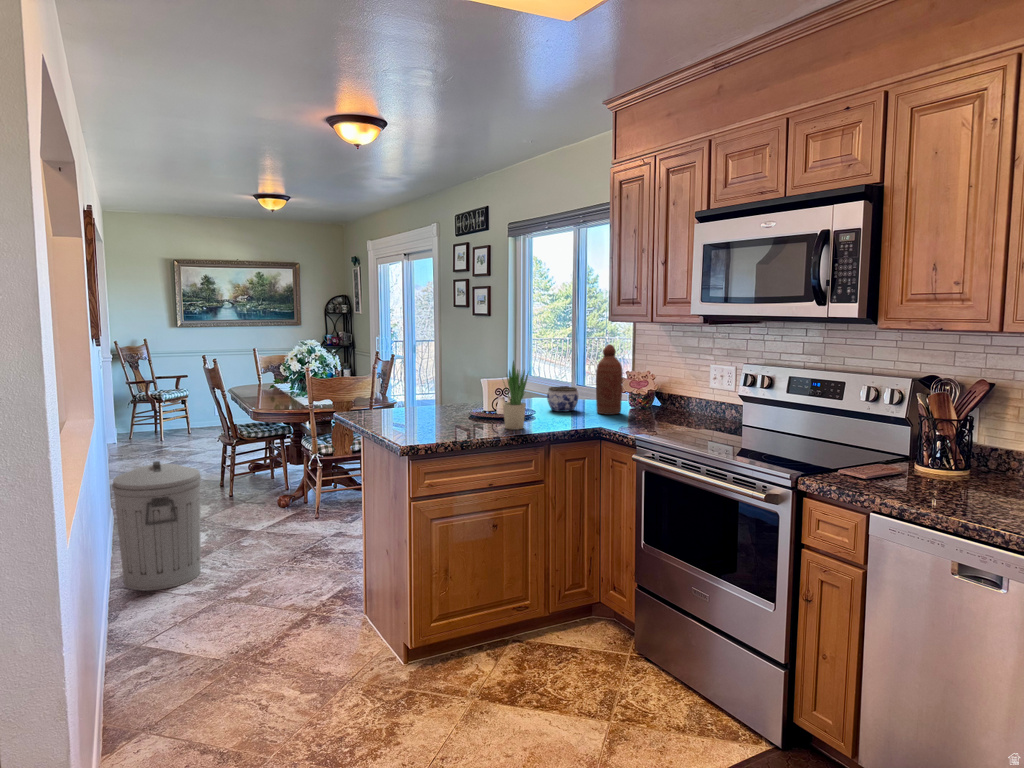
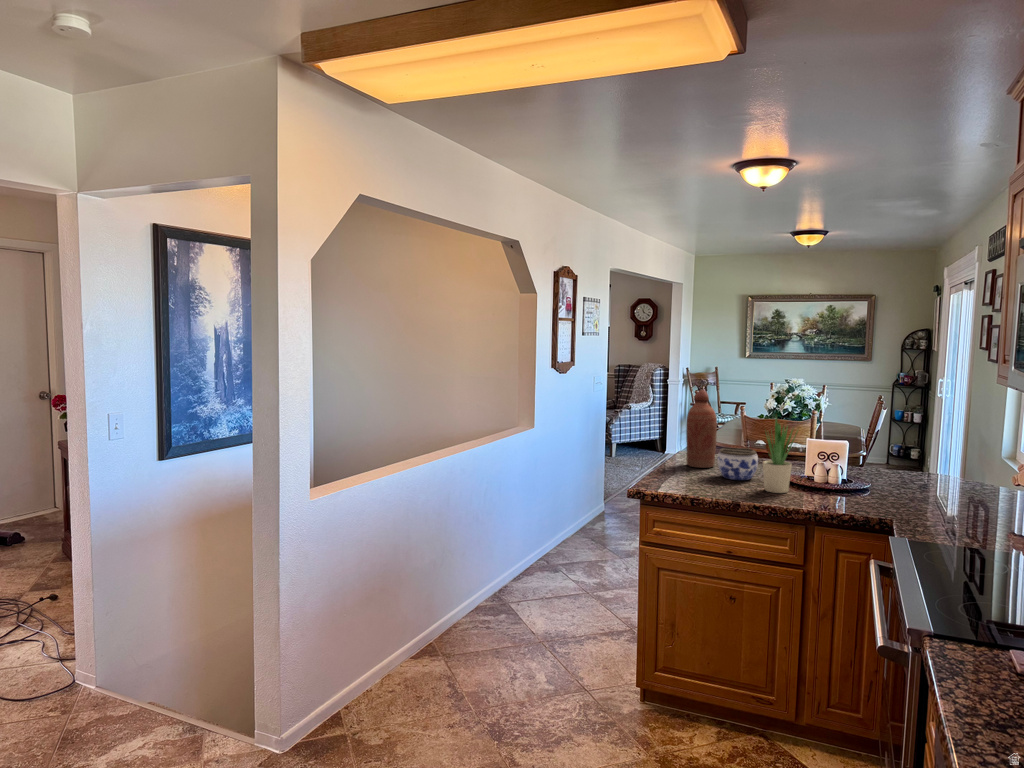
bottle: present [596,344,623,414] -> present [687,390,717,468]
jar: present [547,386,578,412] -> present [717,447,758,480]
trash can: present [112,461,201,591] -> none [545,469,610,574]

